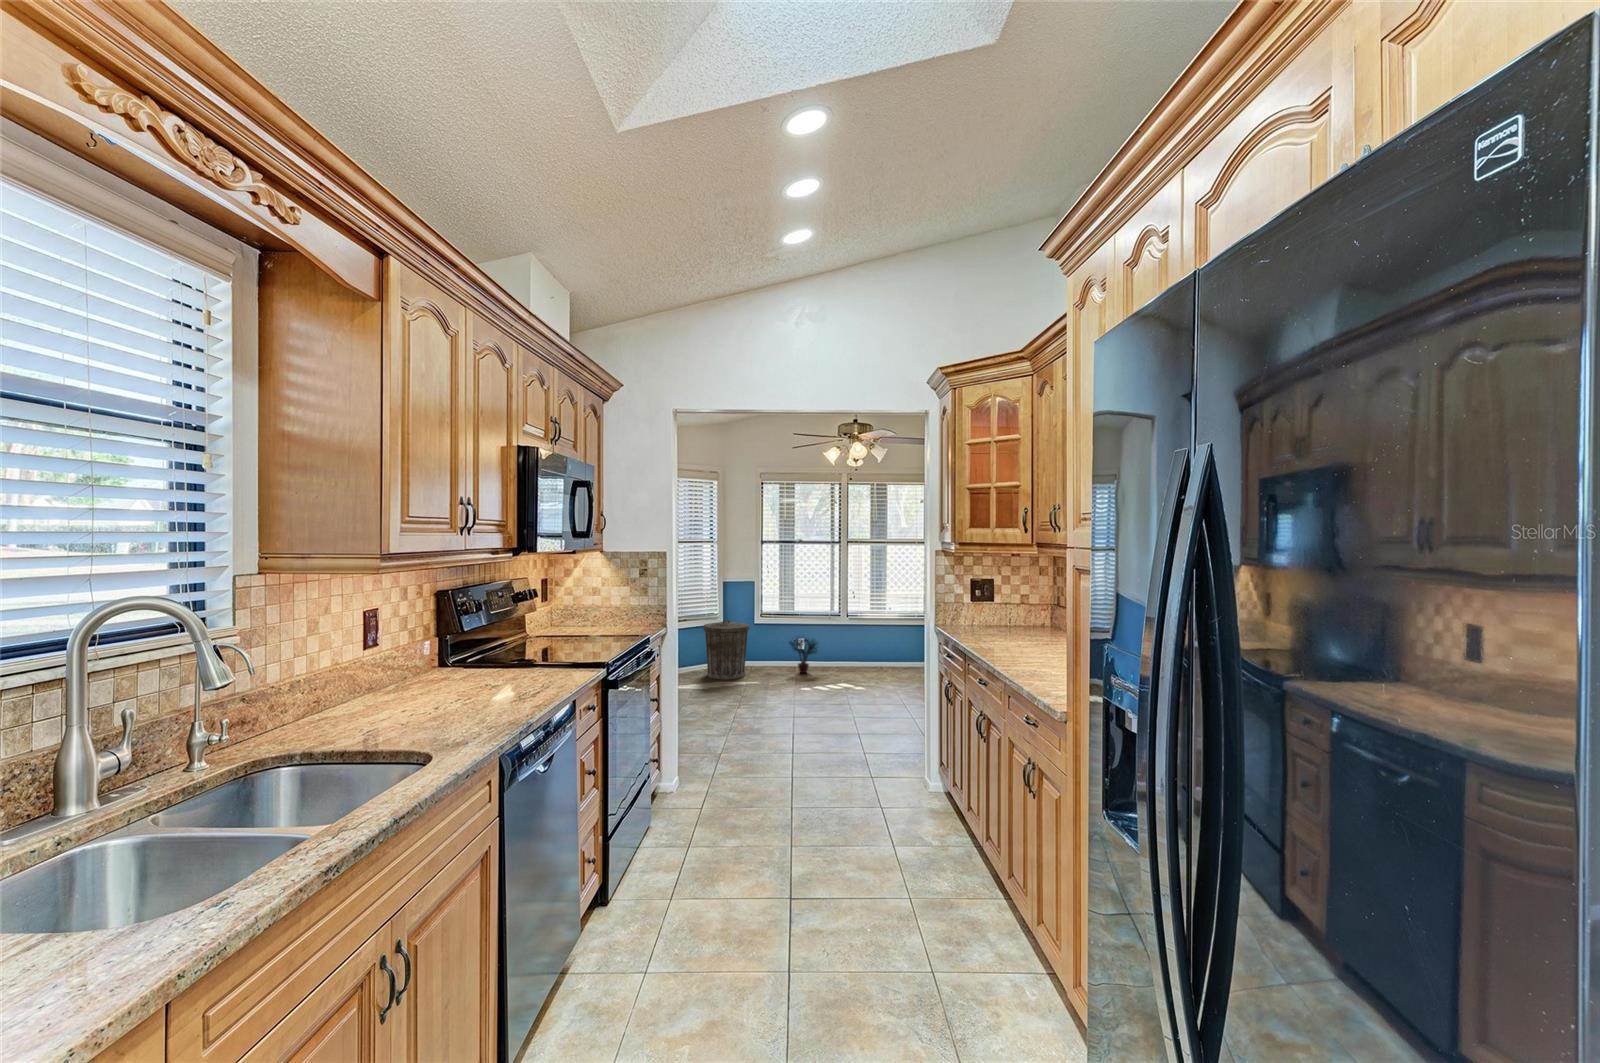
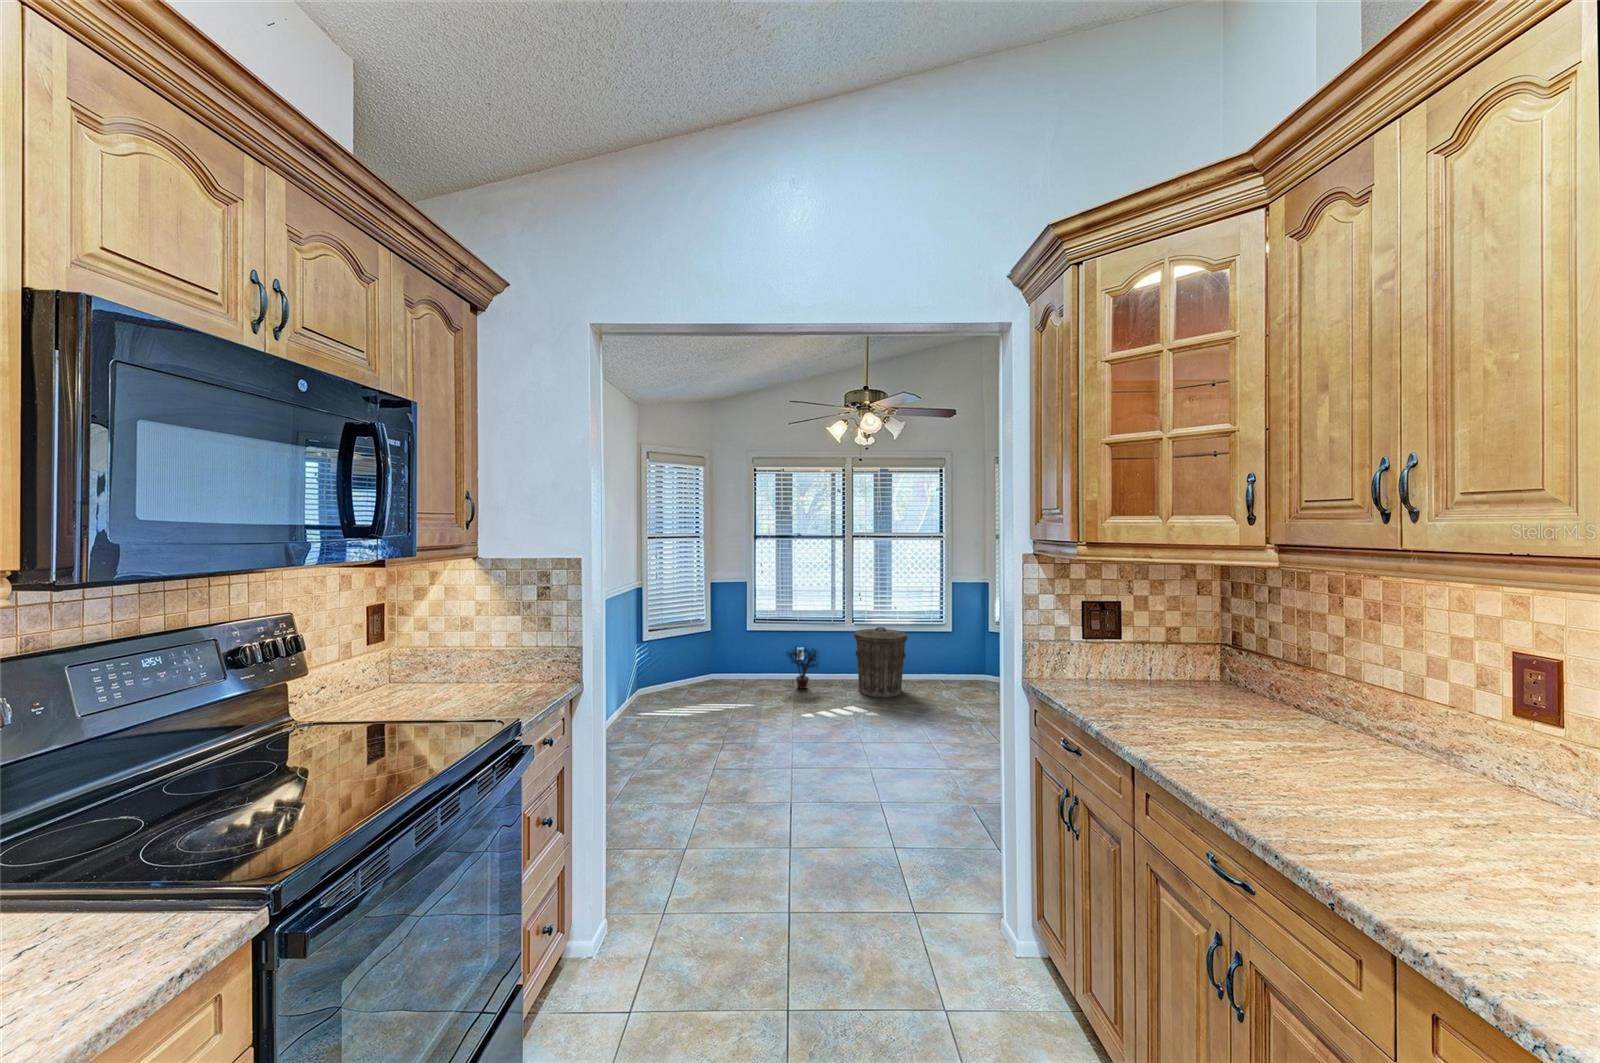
trash can: present [703,620,750,680] -> present [854,627,908,697]

